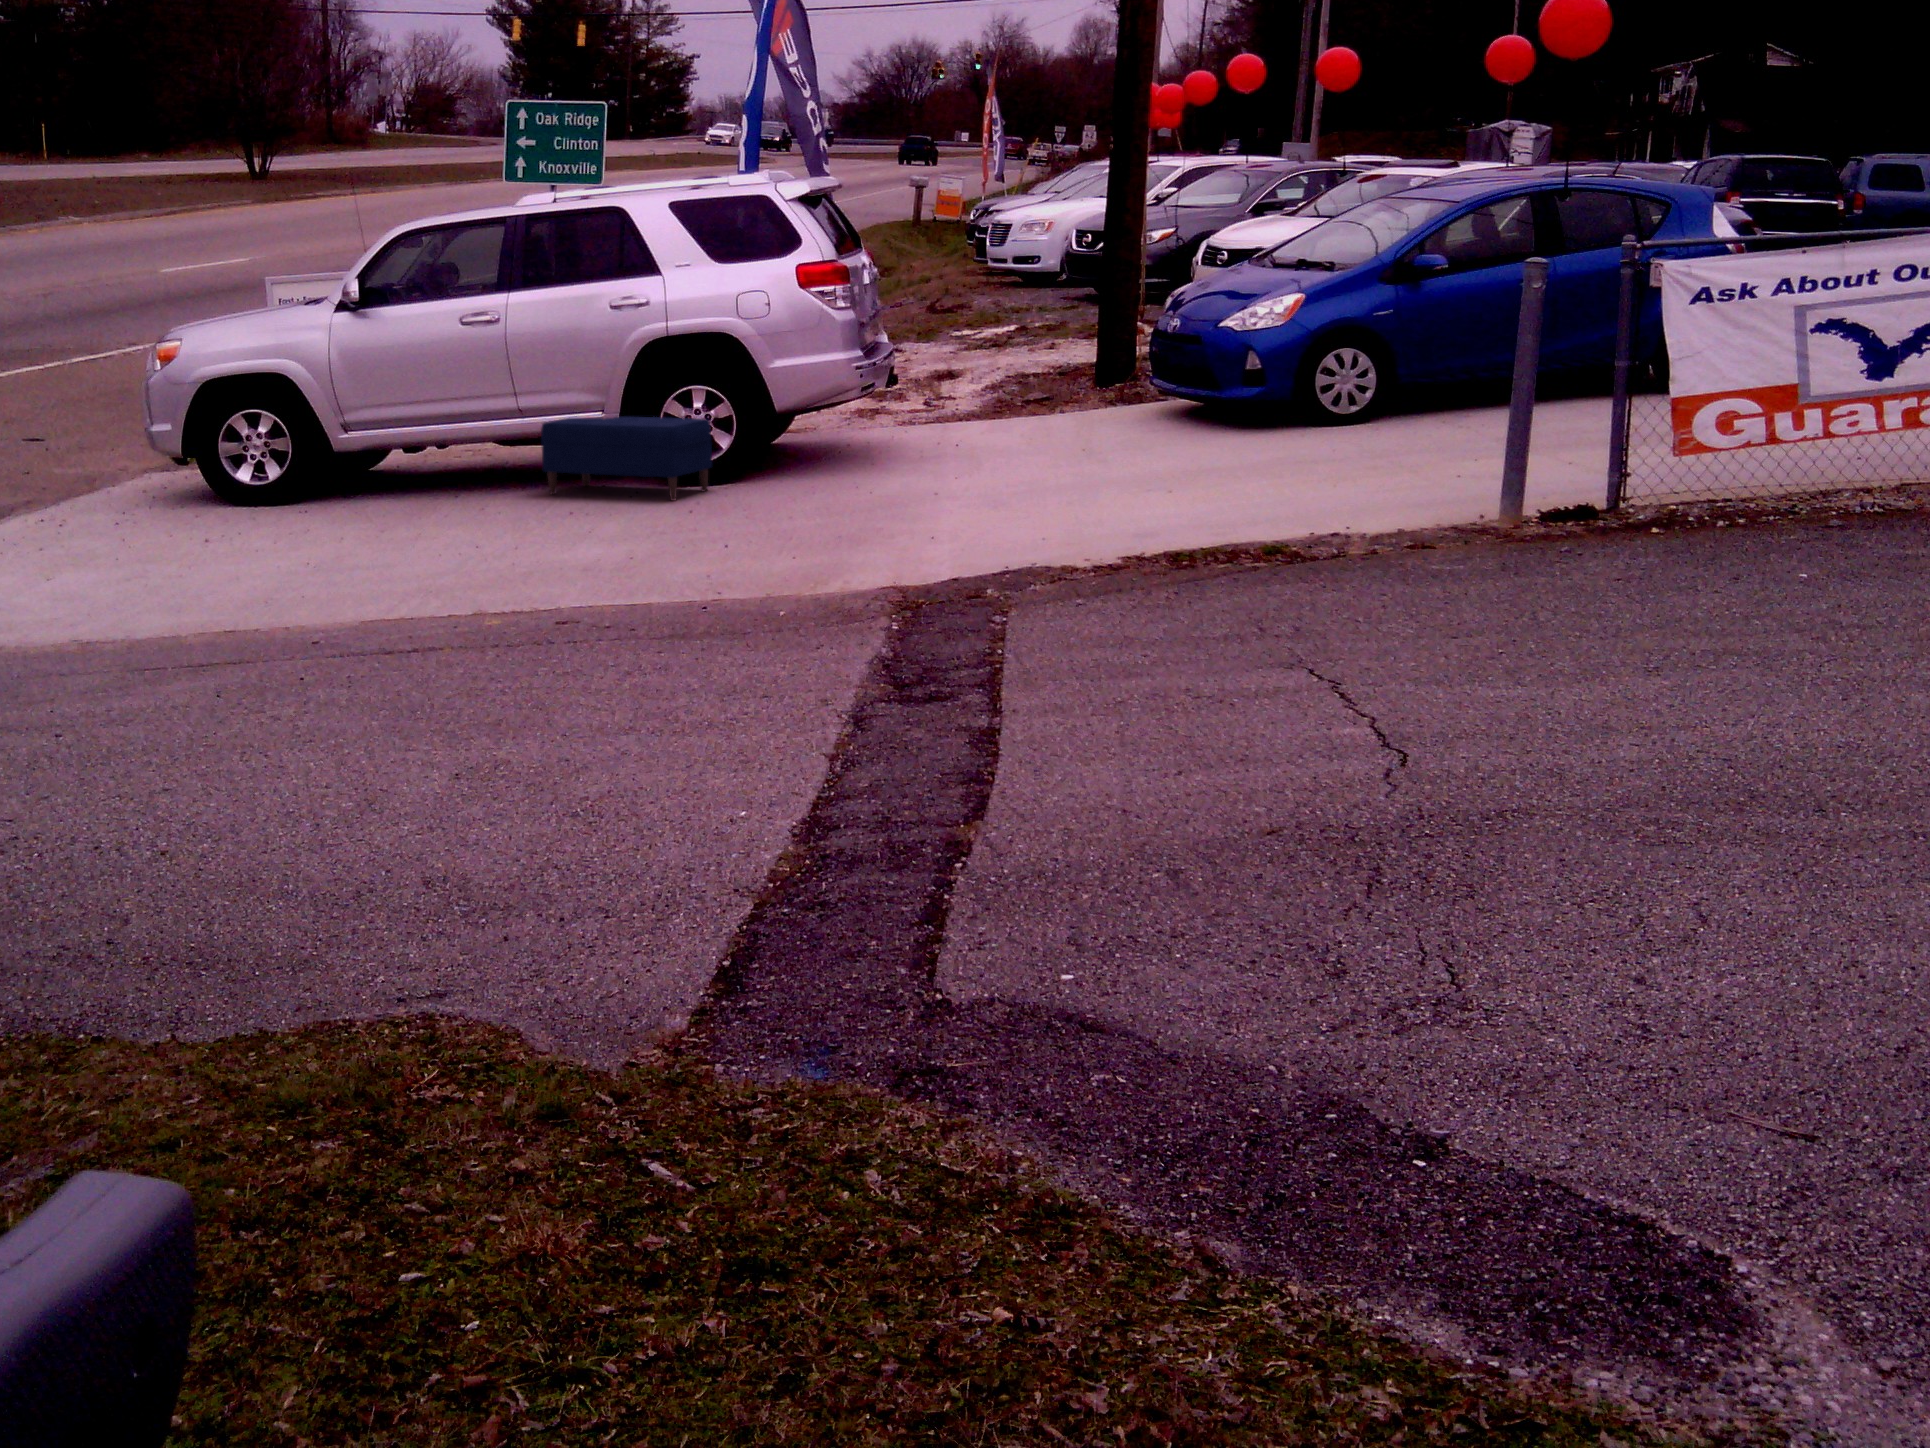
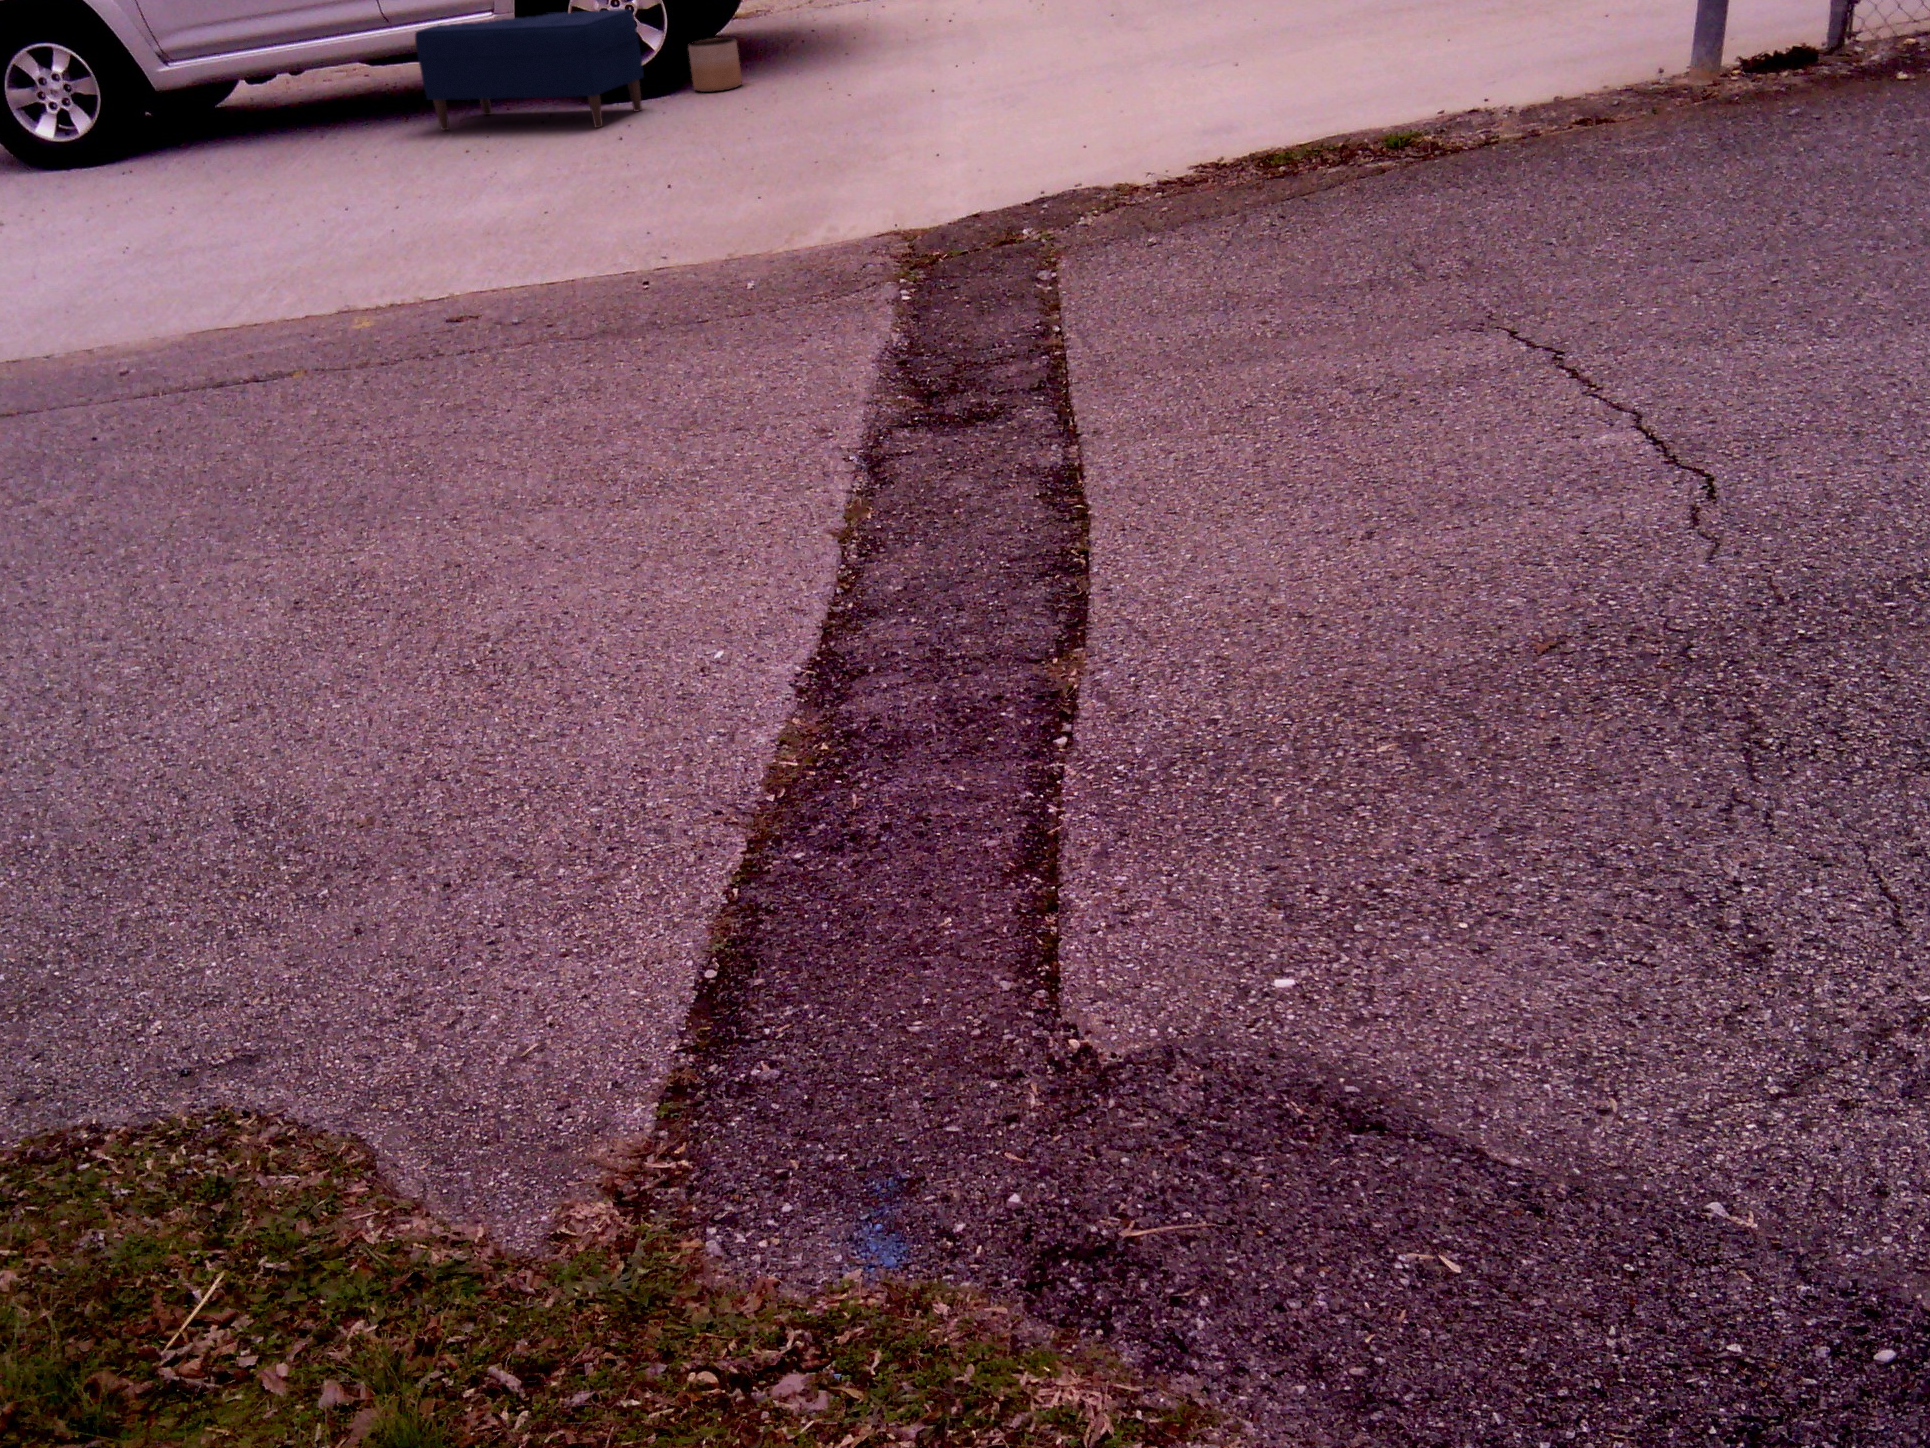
planter: none [749,444,788,482] -> present [689,38,742,92]

